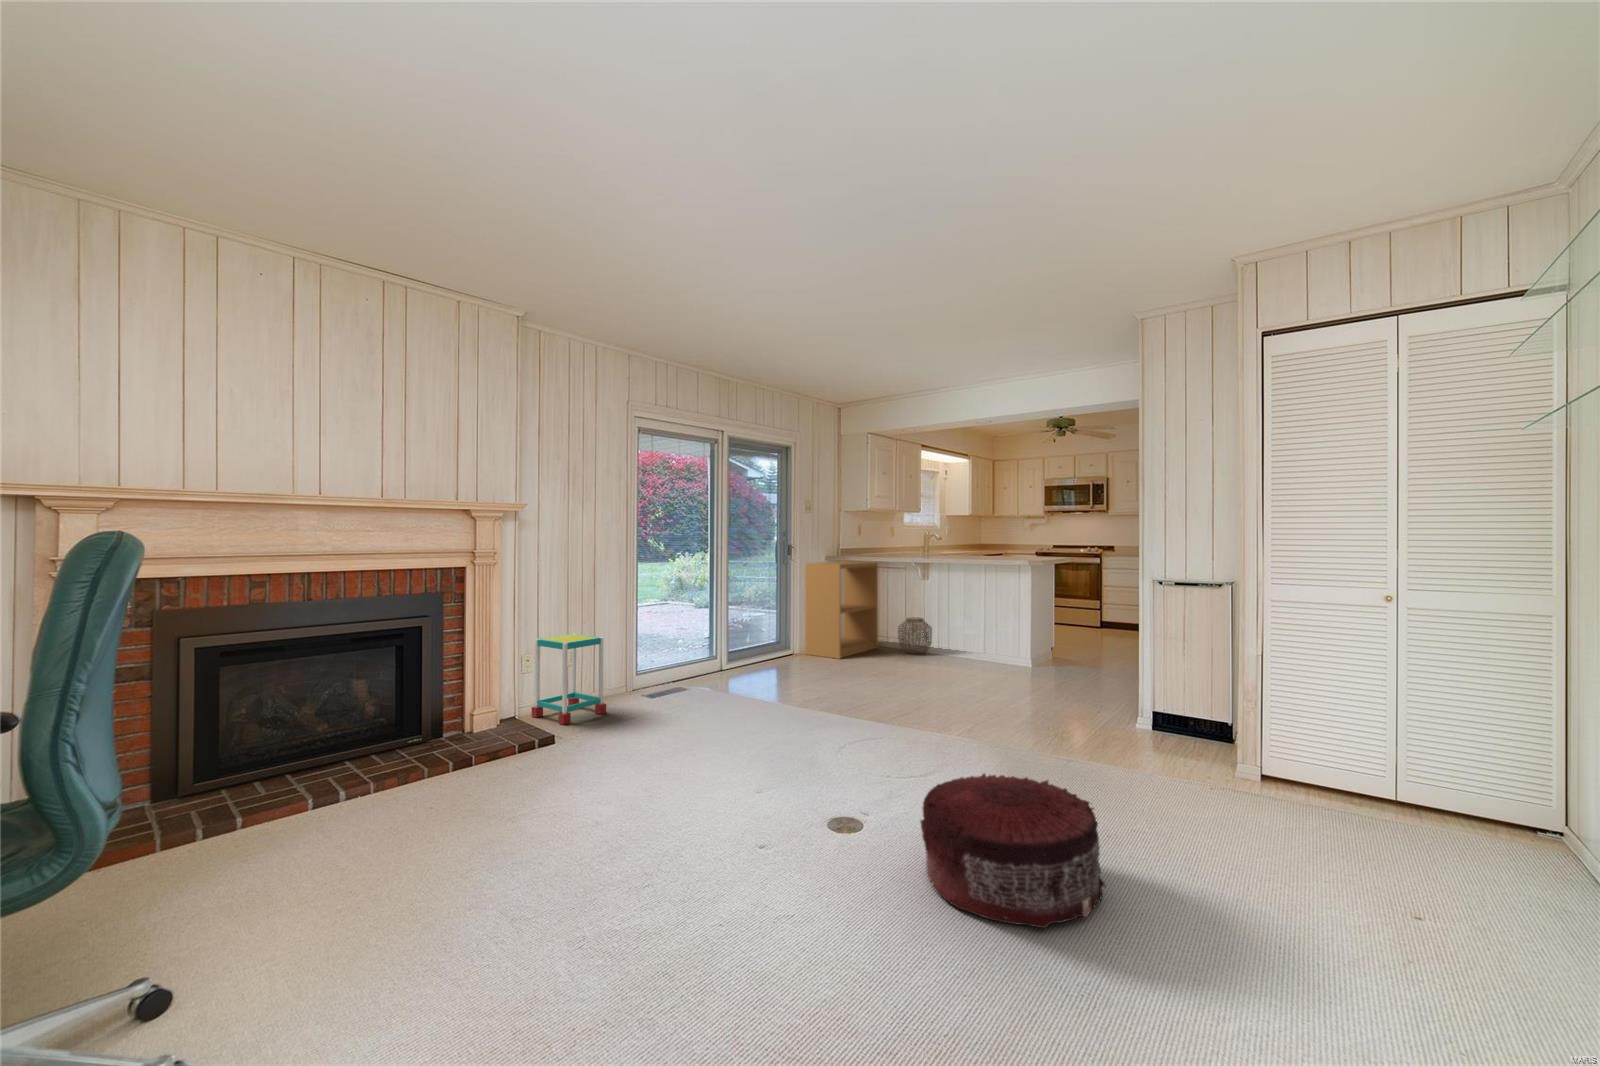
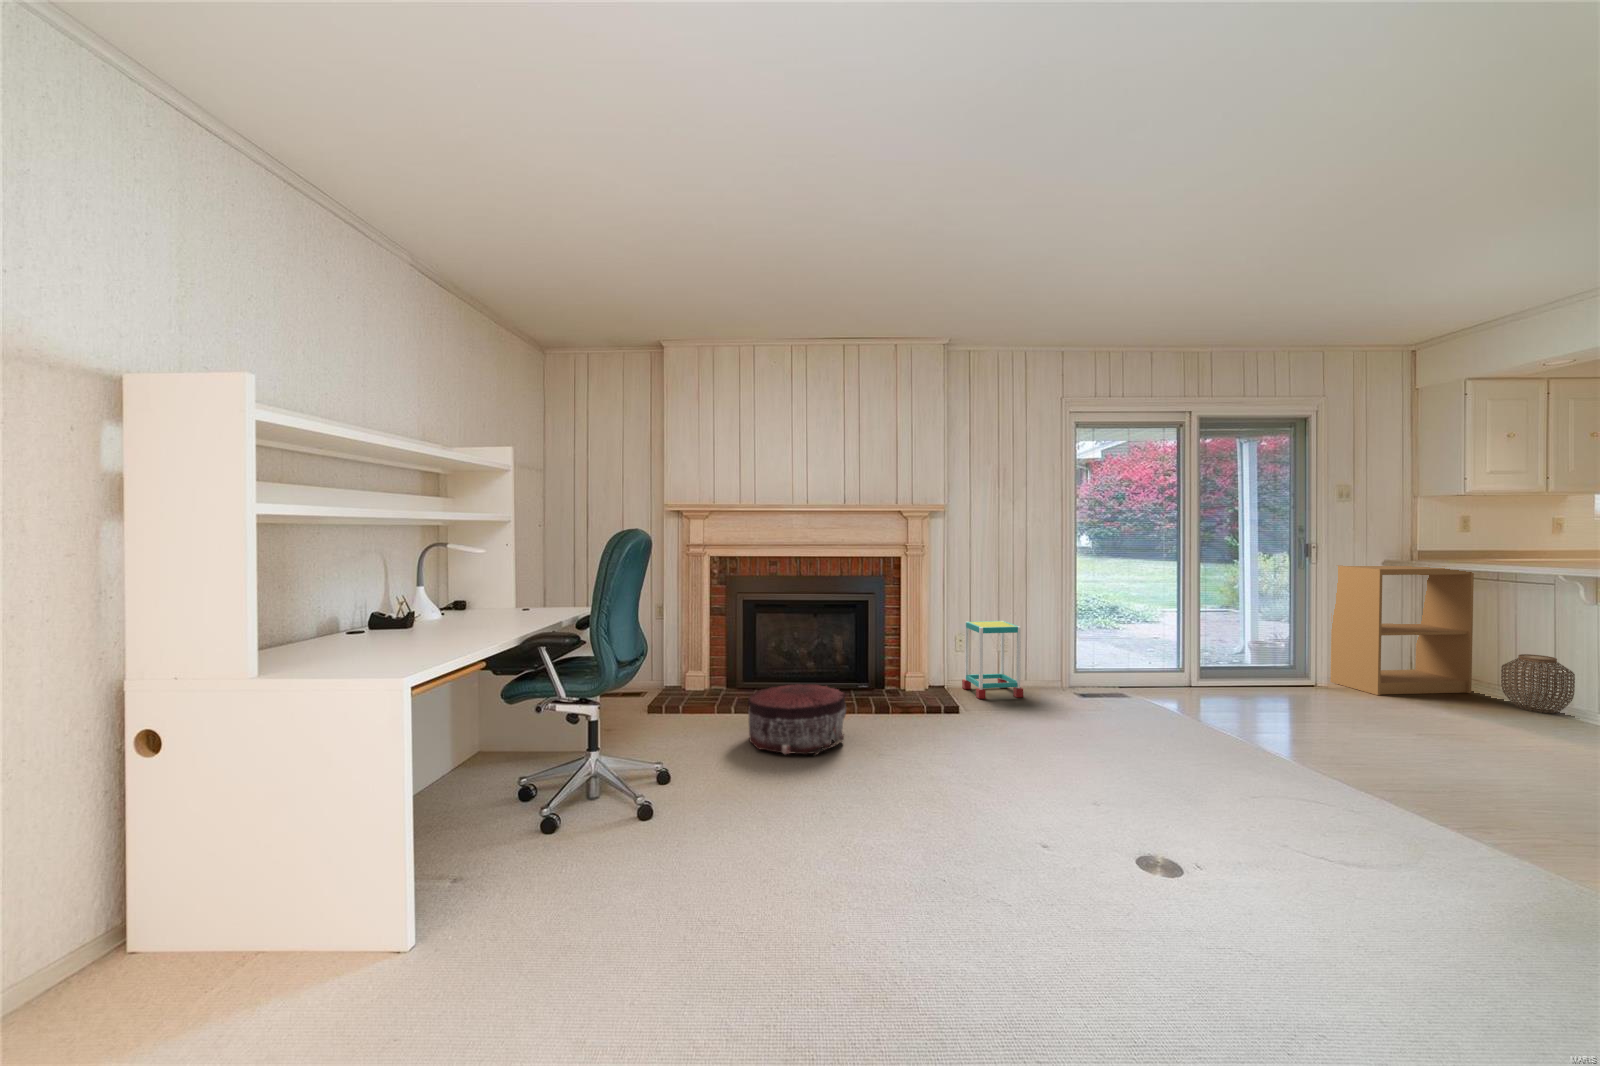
pouf: present [921,773,1105,928] -> present [747,684,846,755]

